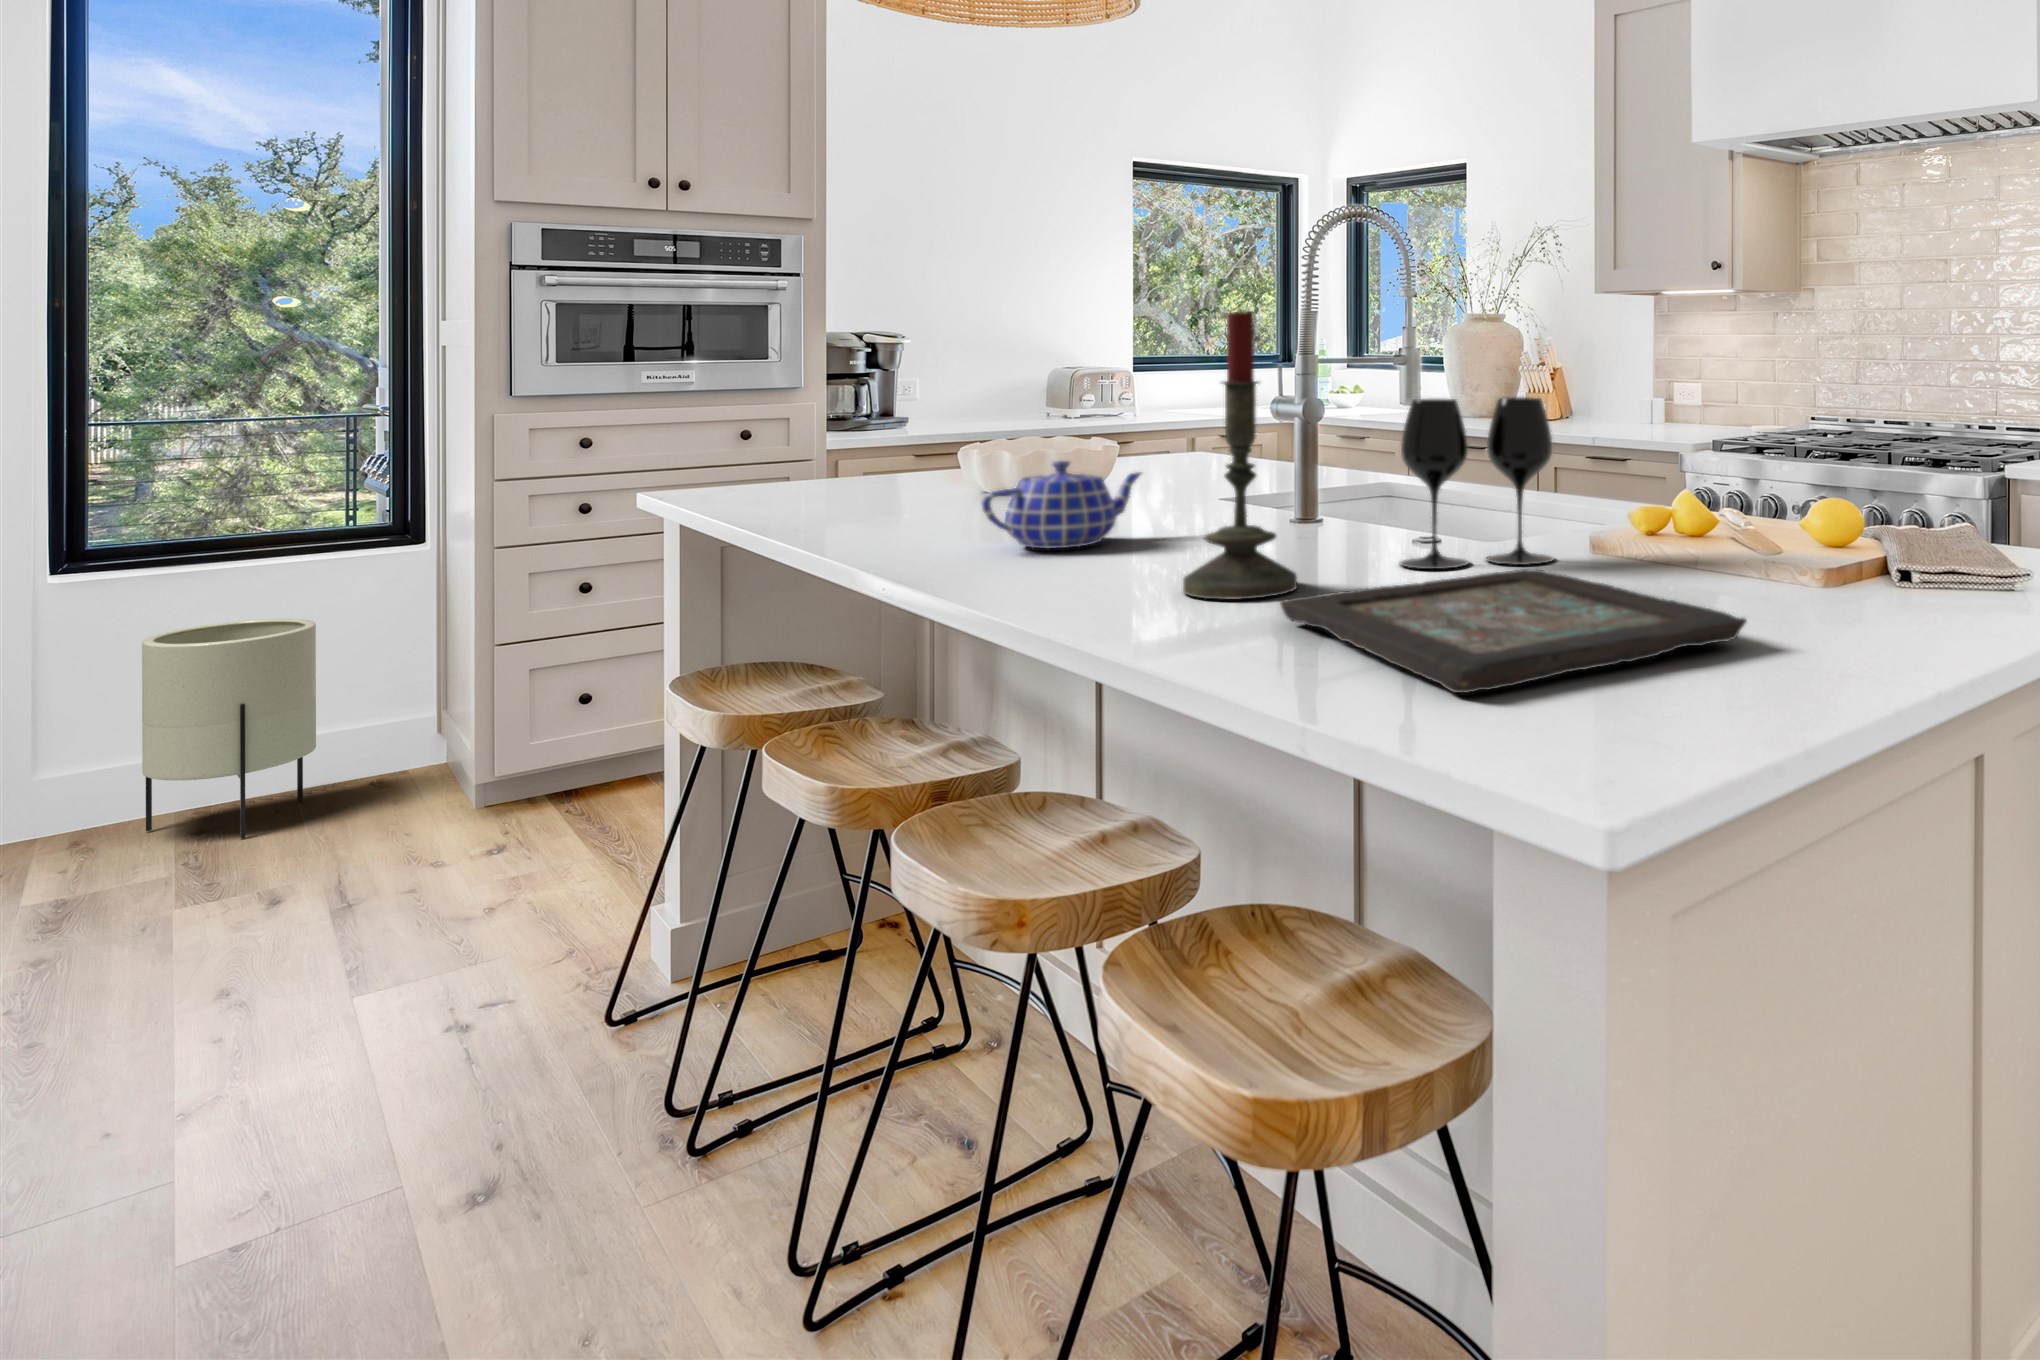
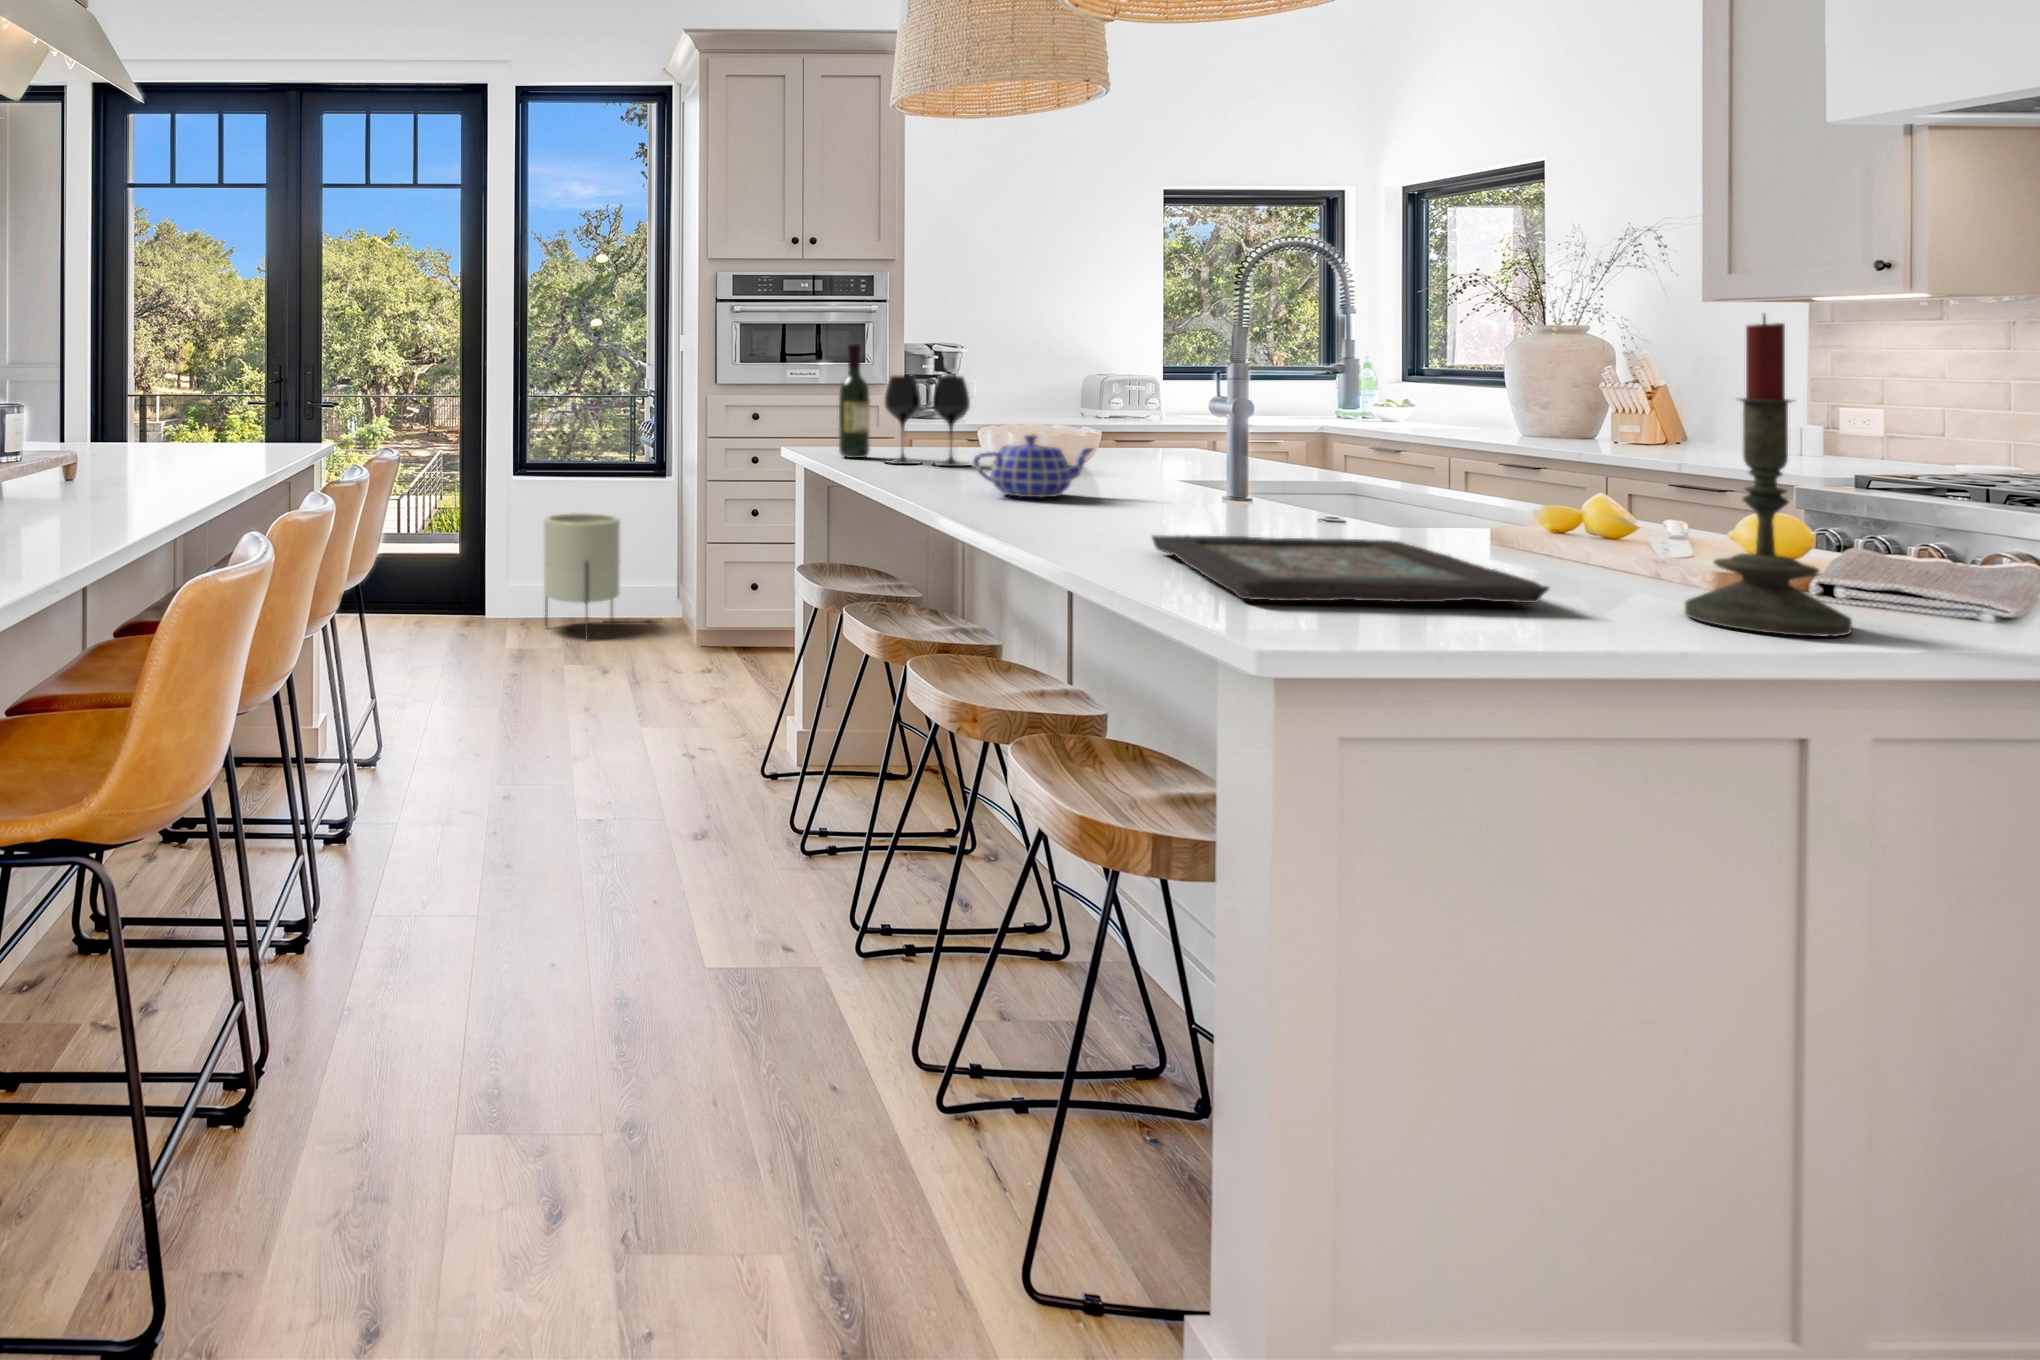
candle: present [1183,311,1297,600] -> present [1685,315,1852,637]
wine bottle: none [744,335,794,504] -> present [839,344,870,458]
wine glass: present [1400,397,1553,569] -> present [885,376,970,466]

